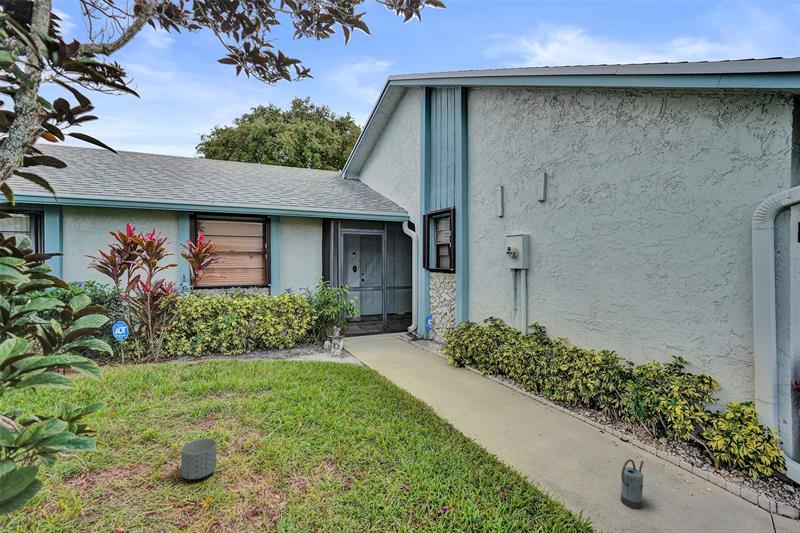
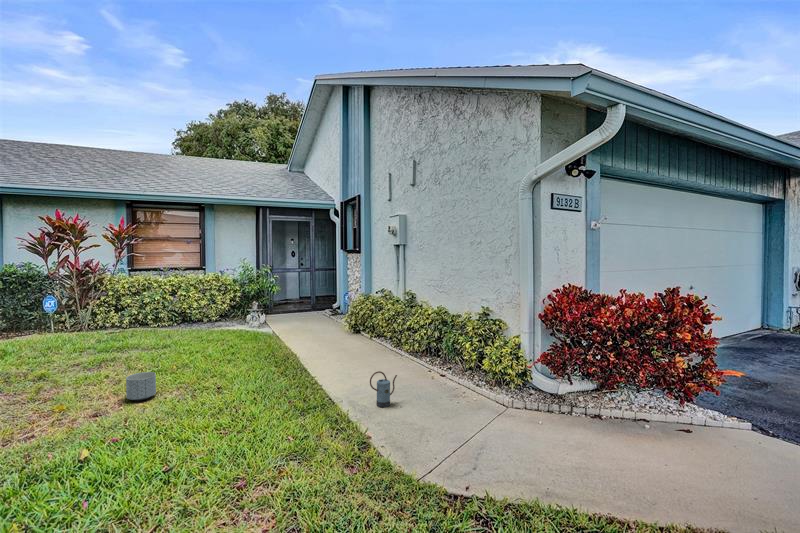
planter: present [181,438,216,479] -> present [126,372,156,401]

